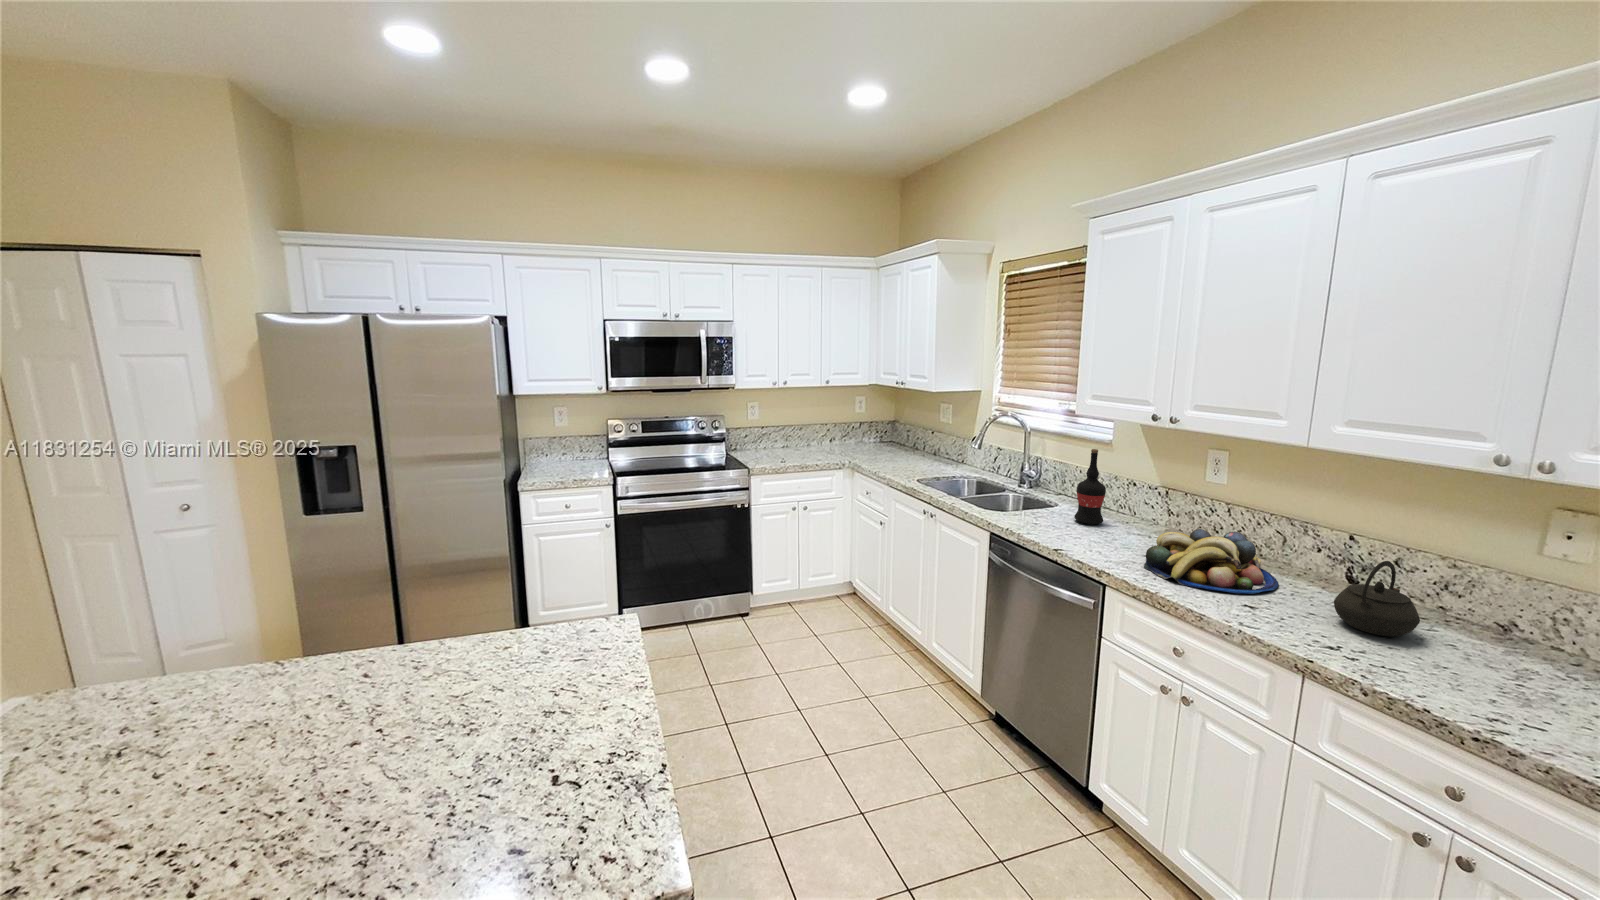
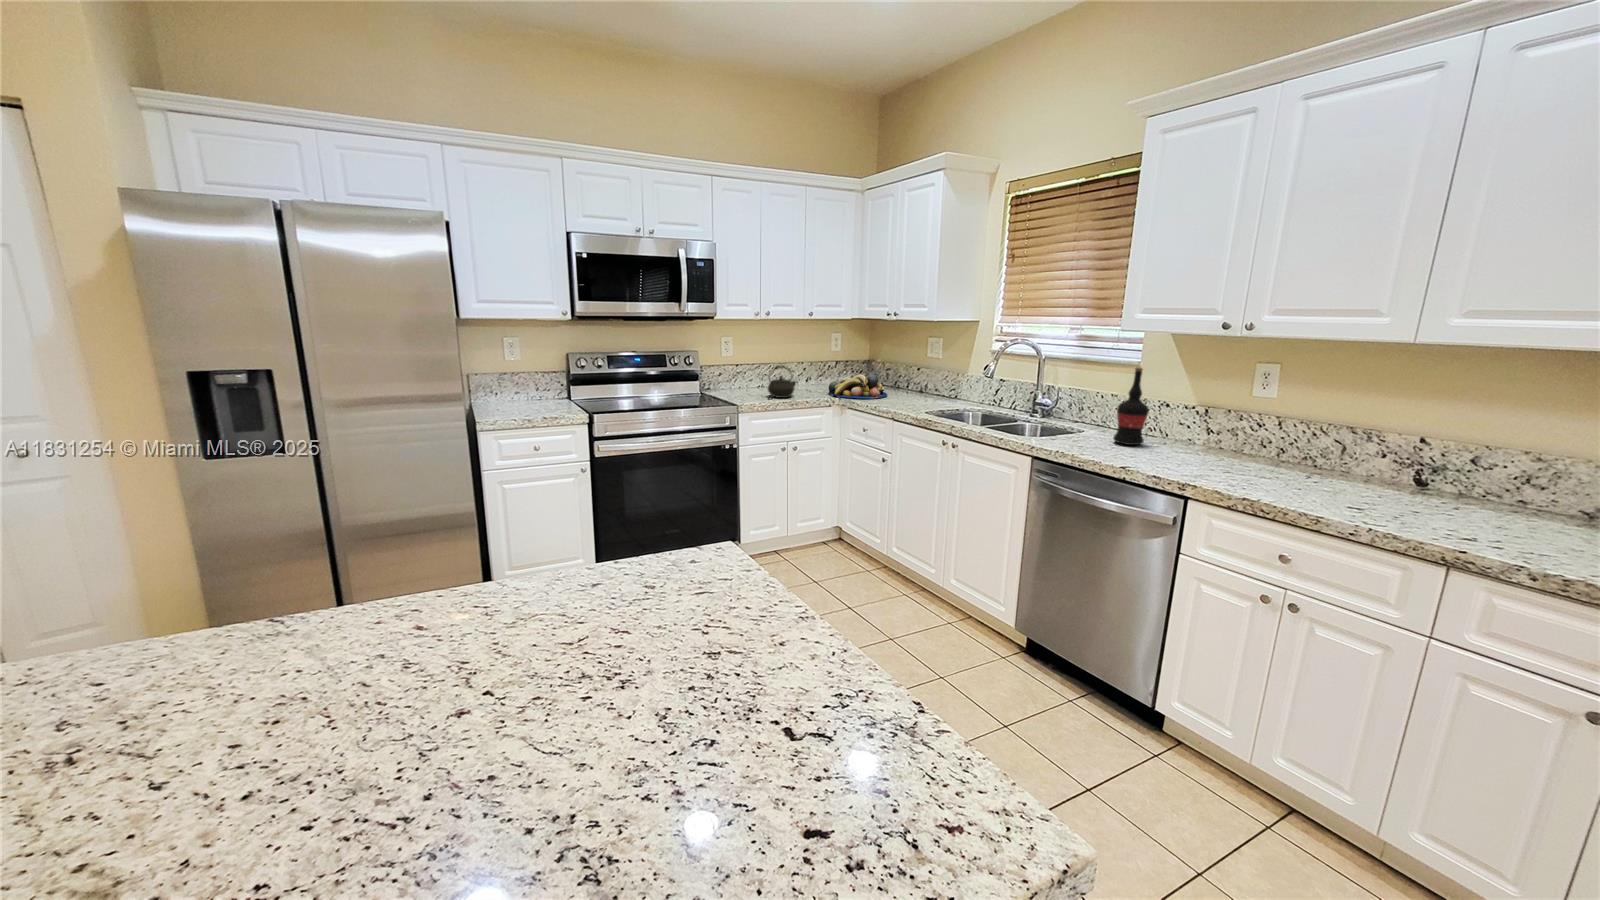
fruit bowl: present [1144,529,1279,594] -> present [828,374,887,398]
kettle: present [1334,561,1420,637] -> present [768,366,796,398]

